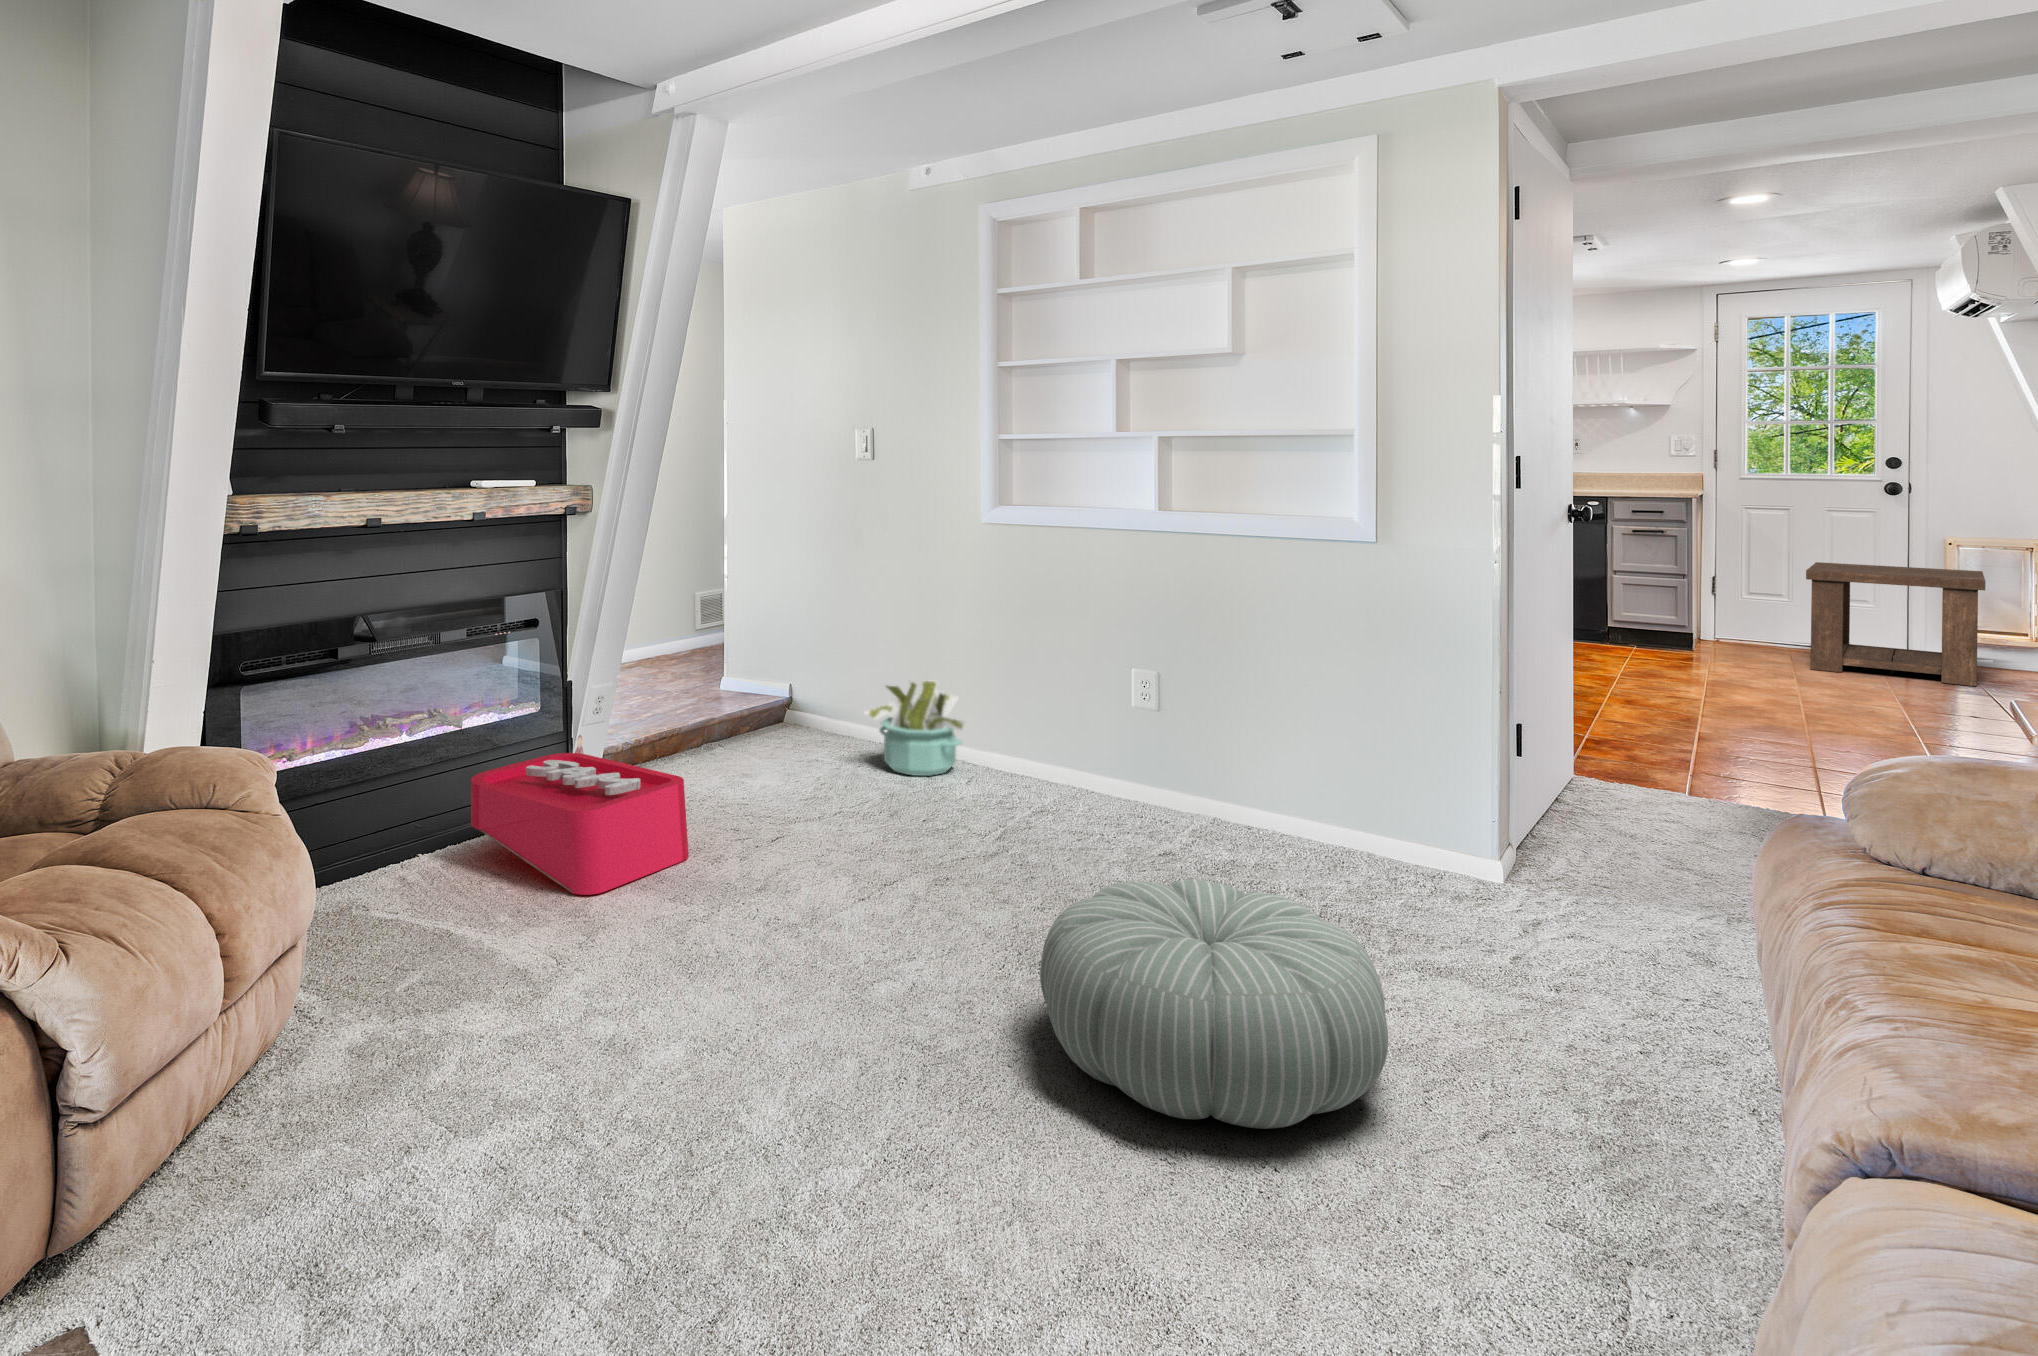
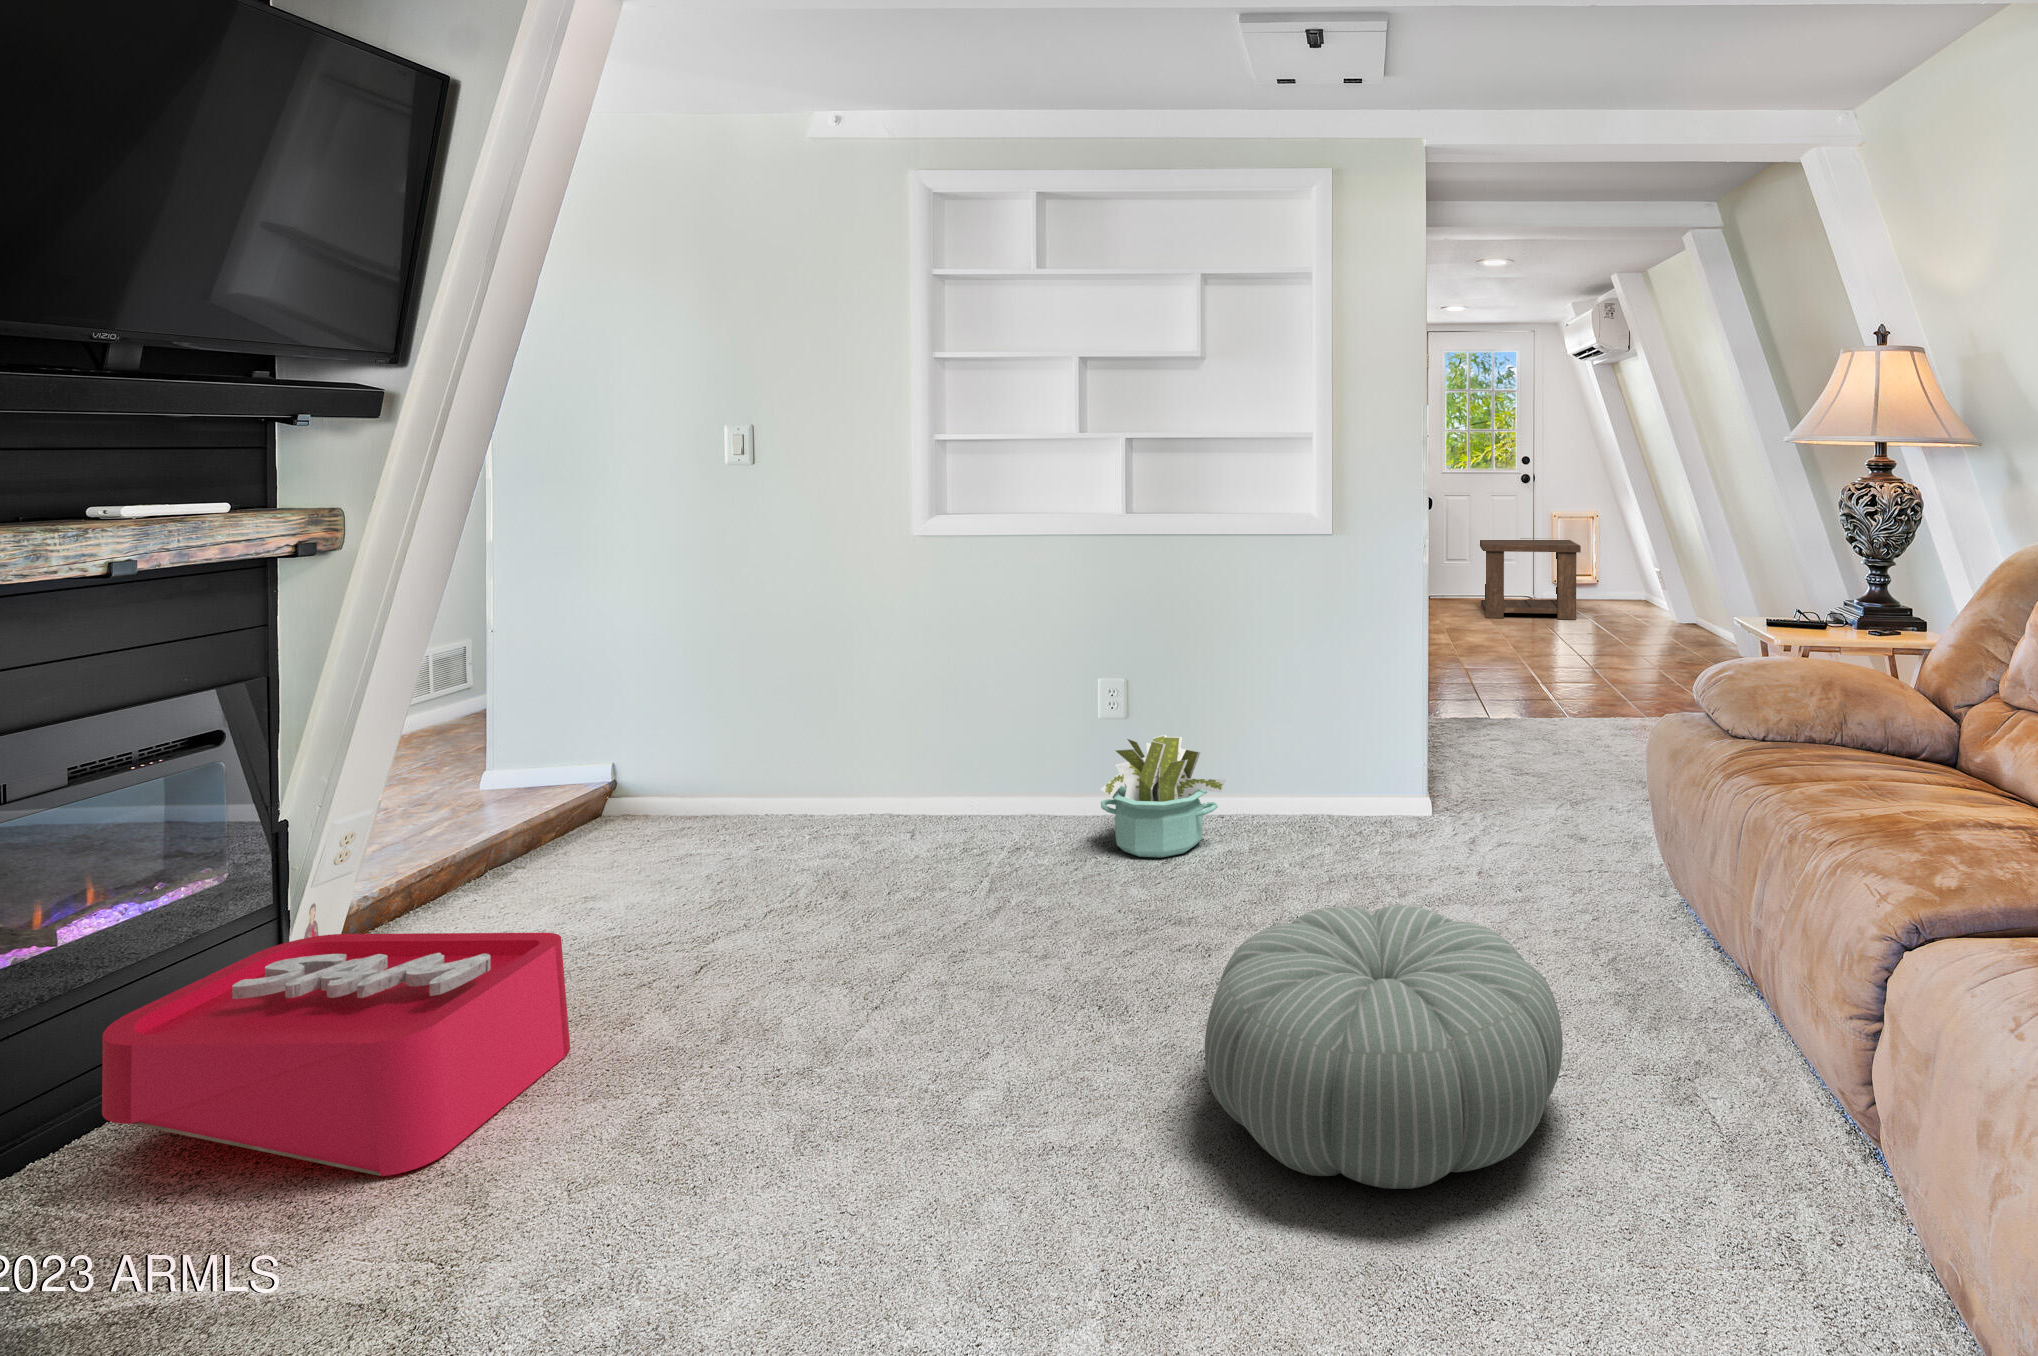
decorative plant: present [864,681,964,776] -> present [1100,735,1226,858]

